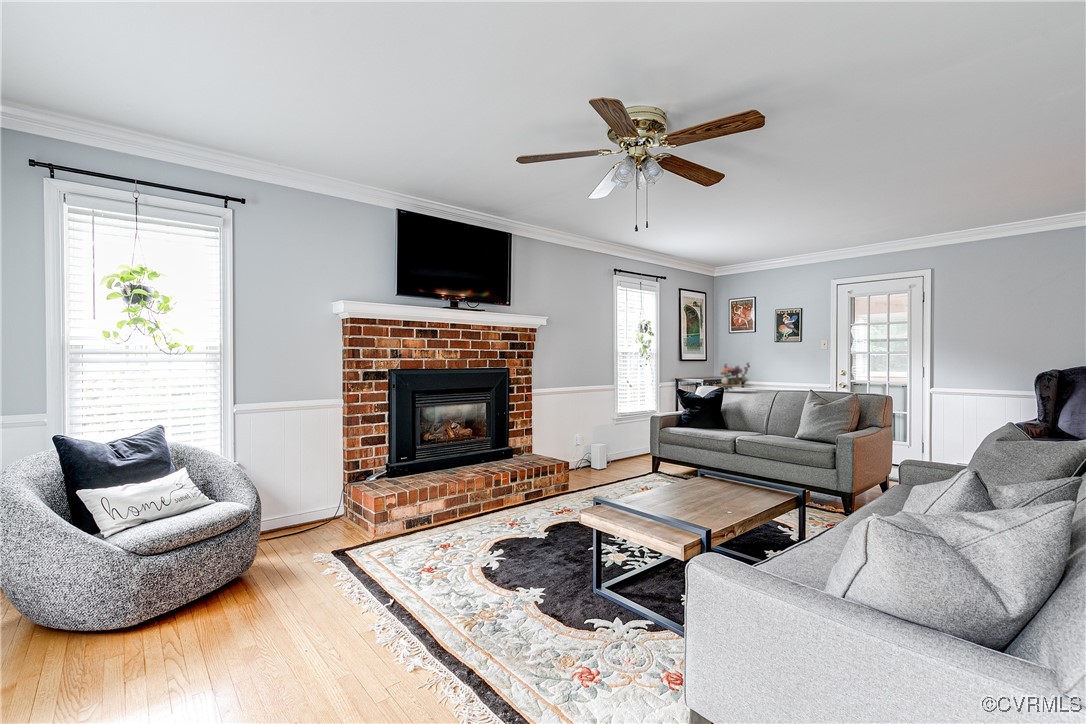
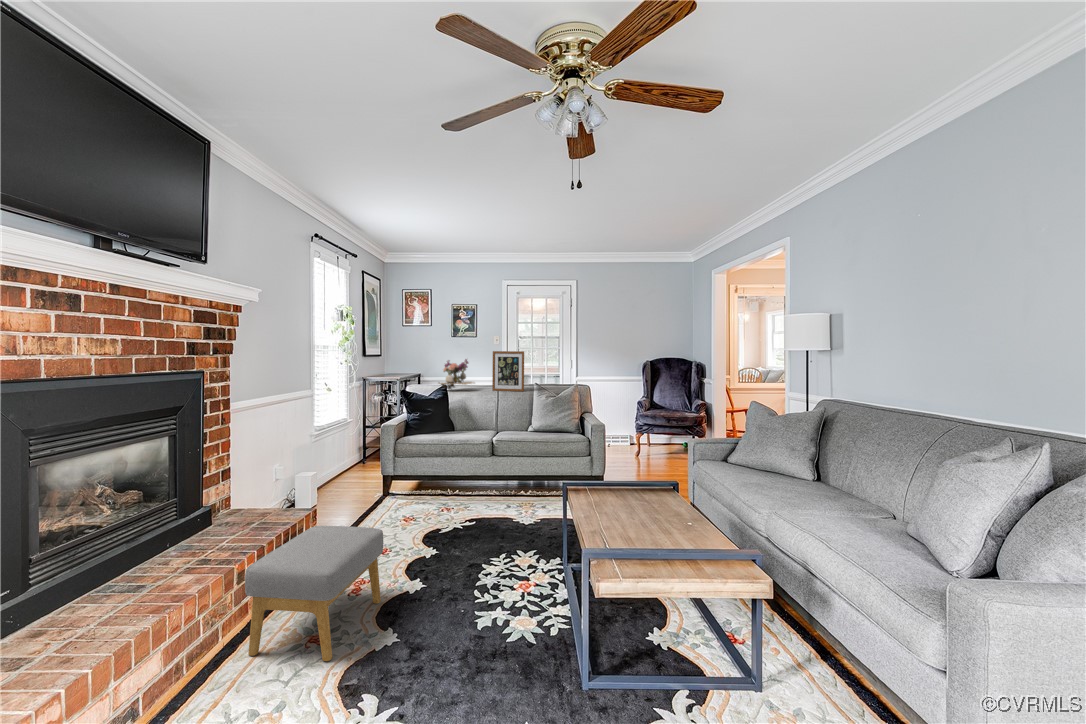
picture frame: none [768,355,798,396] -> present [492,351,524,391]
footstool: none [475,464,557,532] -> present [245,526,383,661]

